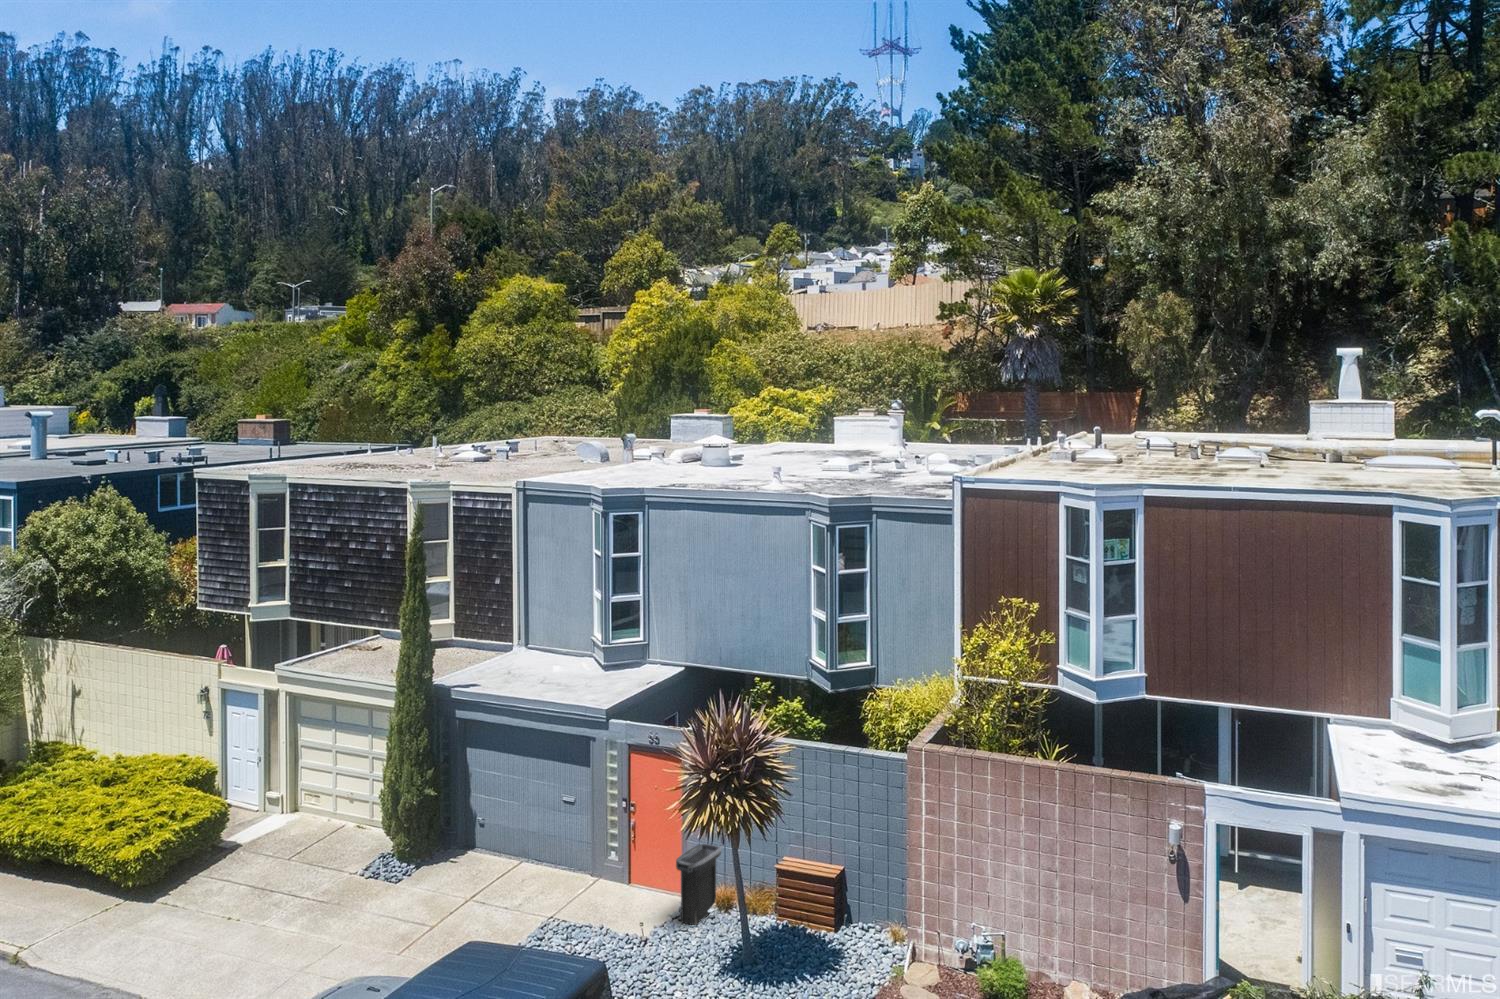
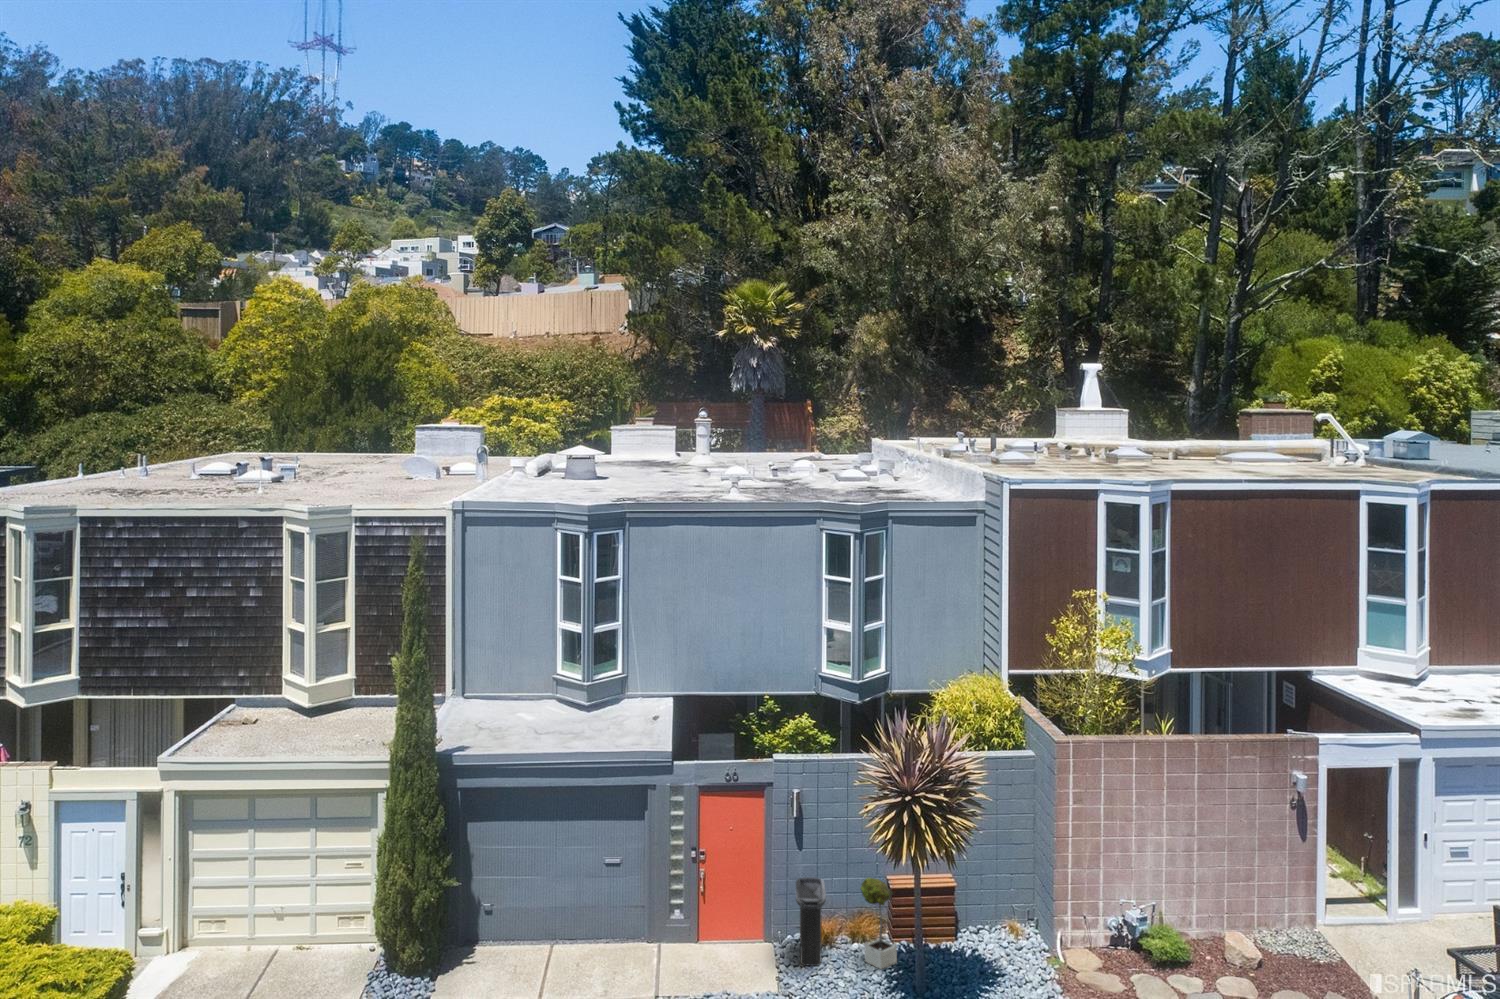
potted tree: none [730,853,764,940] -> present [860,877,897,969]

